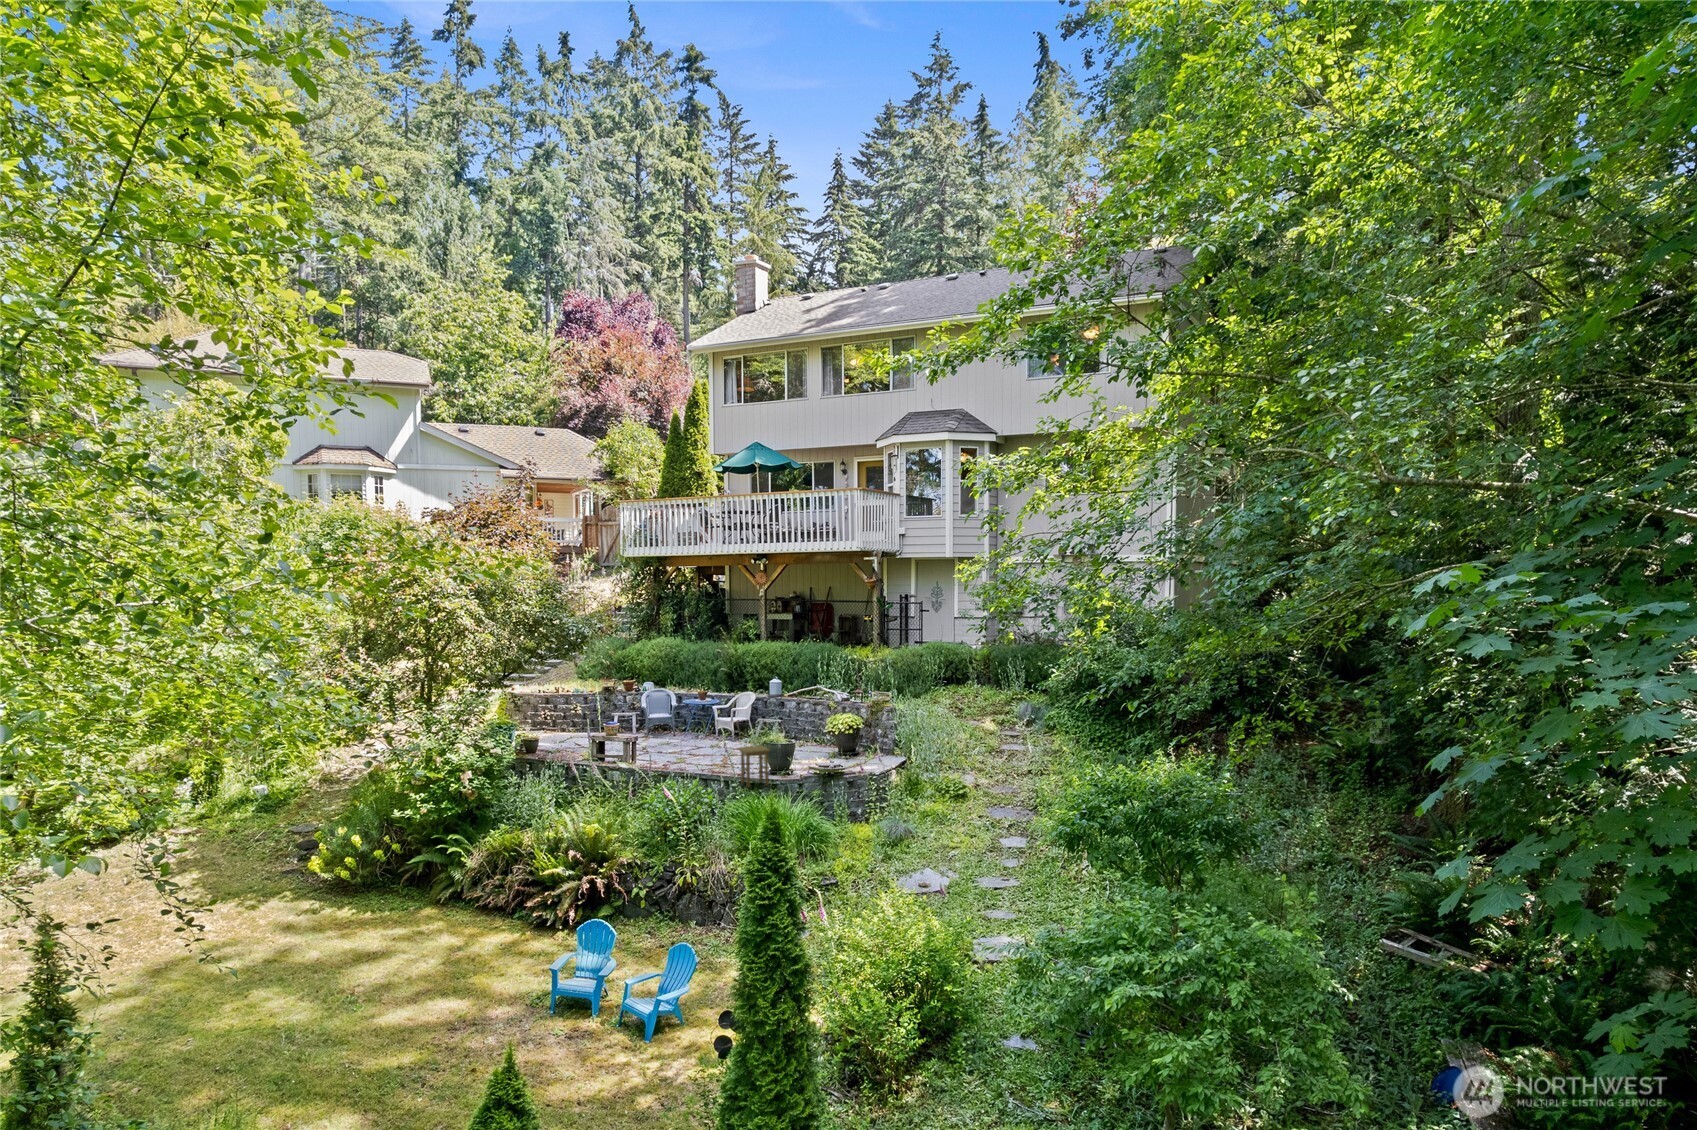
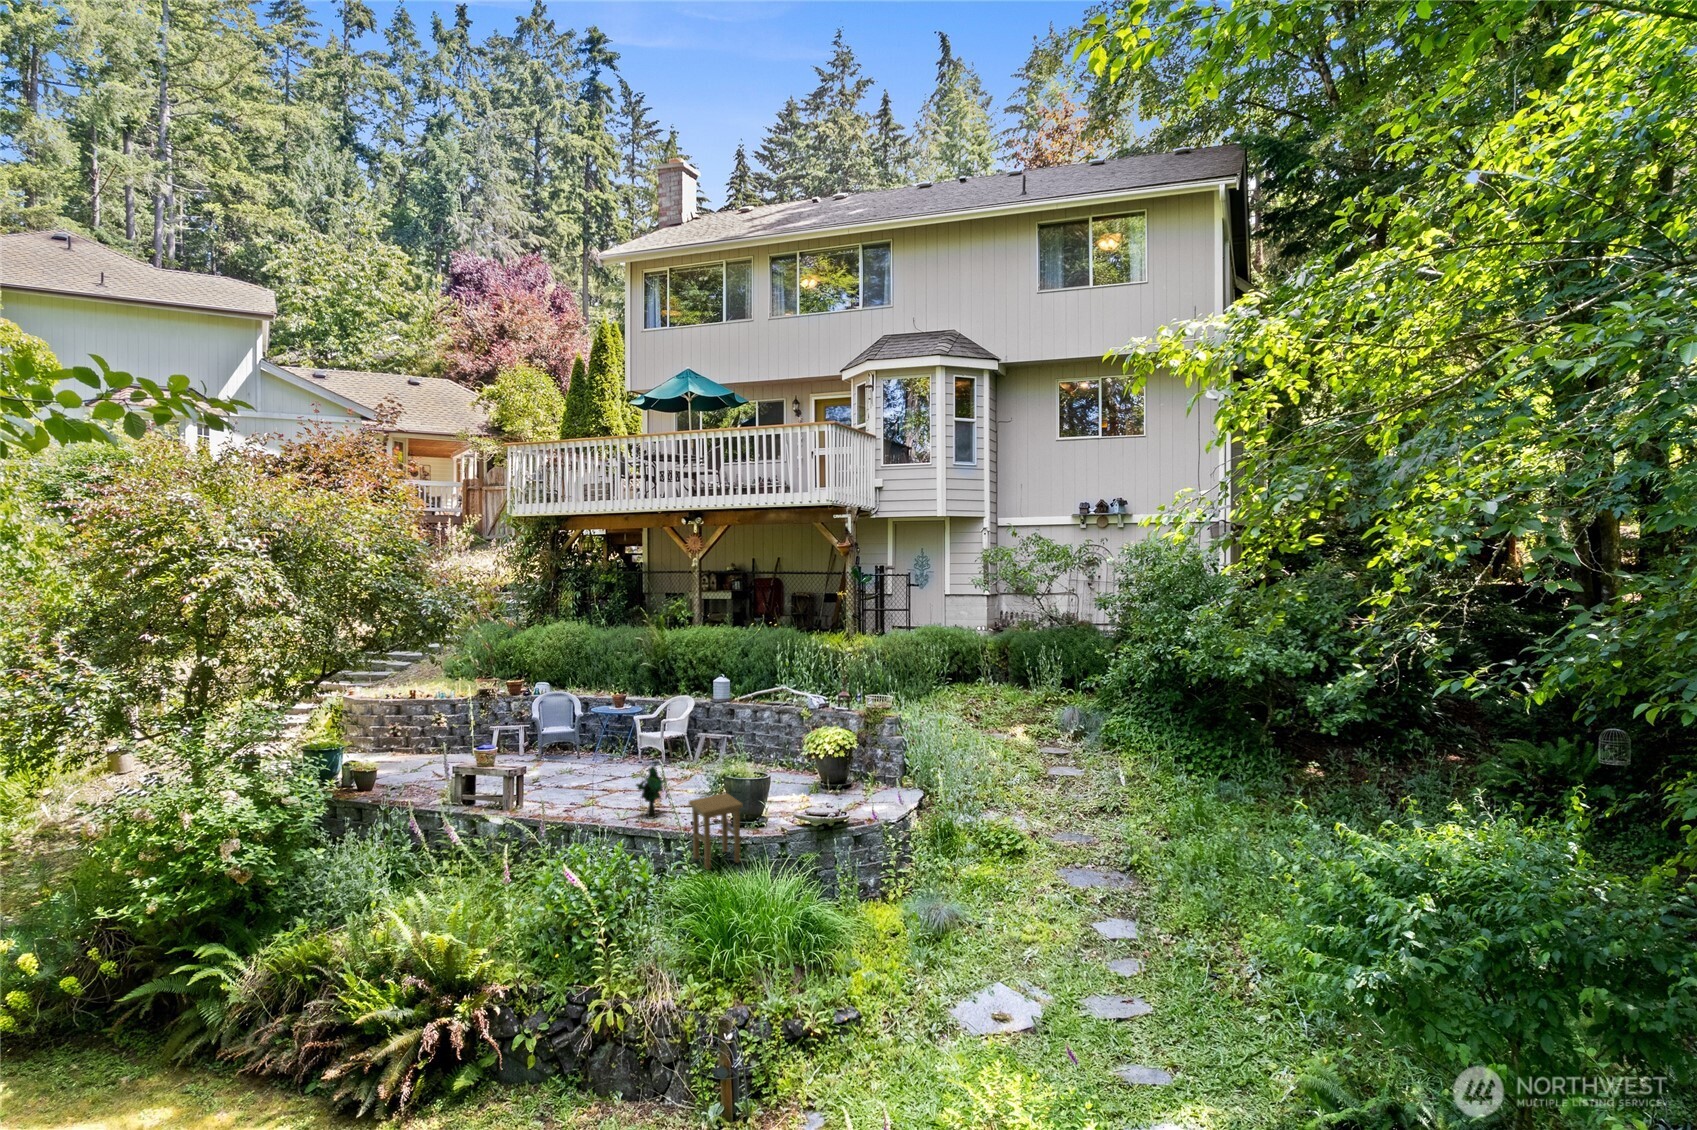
decorative plant: none [709,729,730,766] -> present [636,761,666,818]

